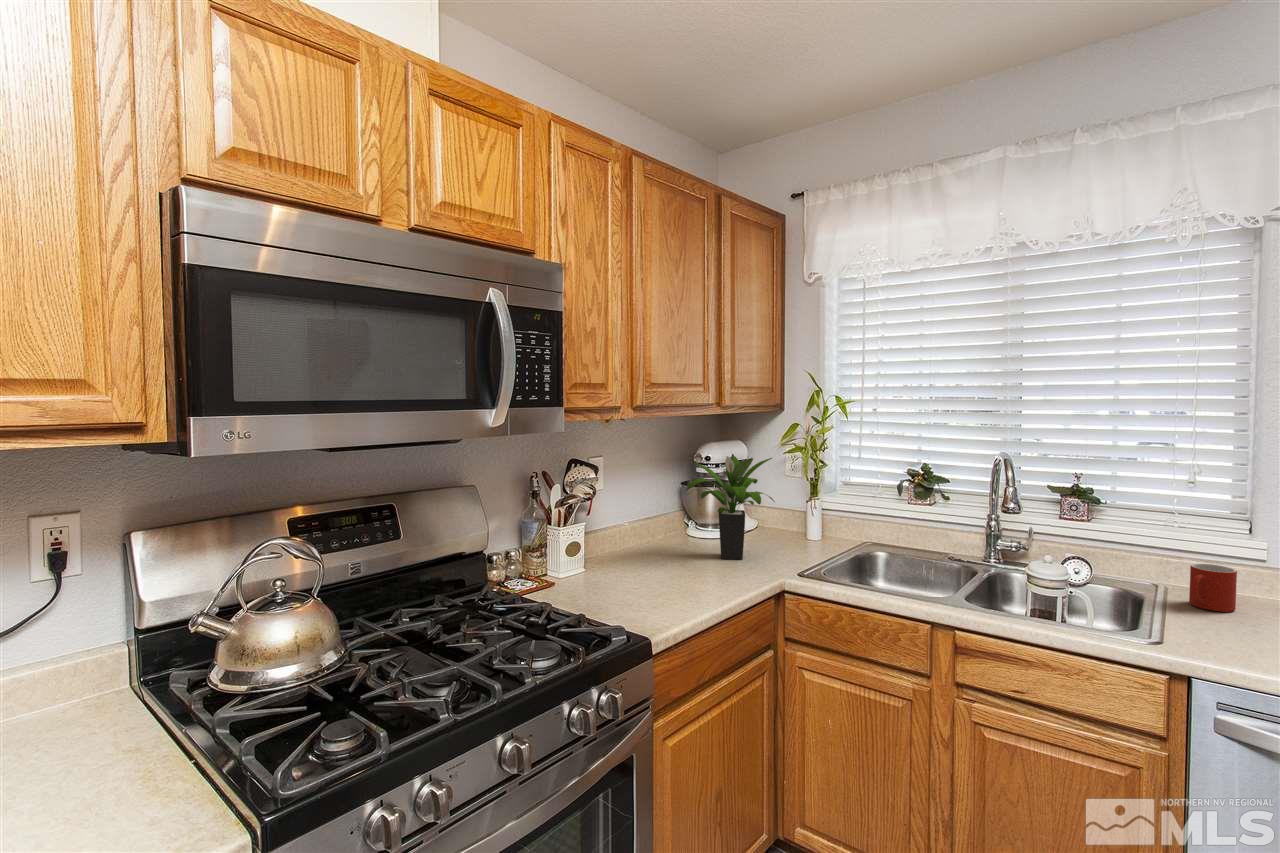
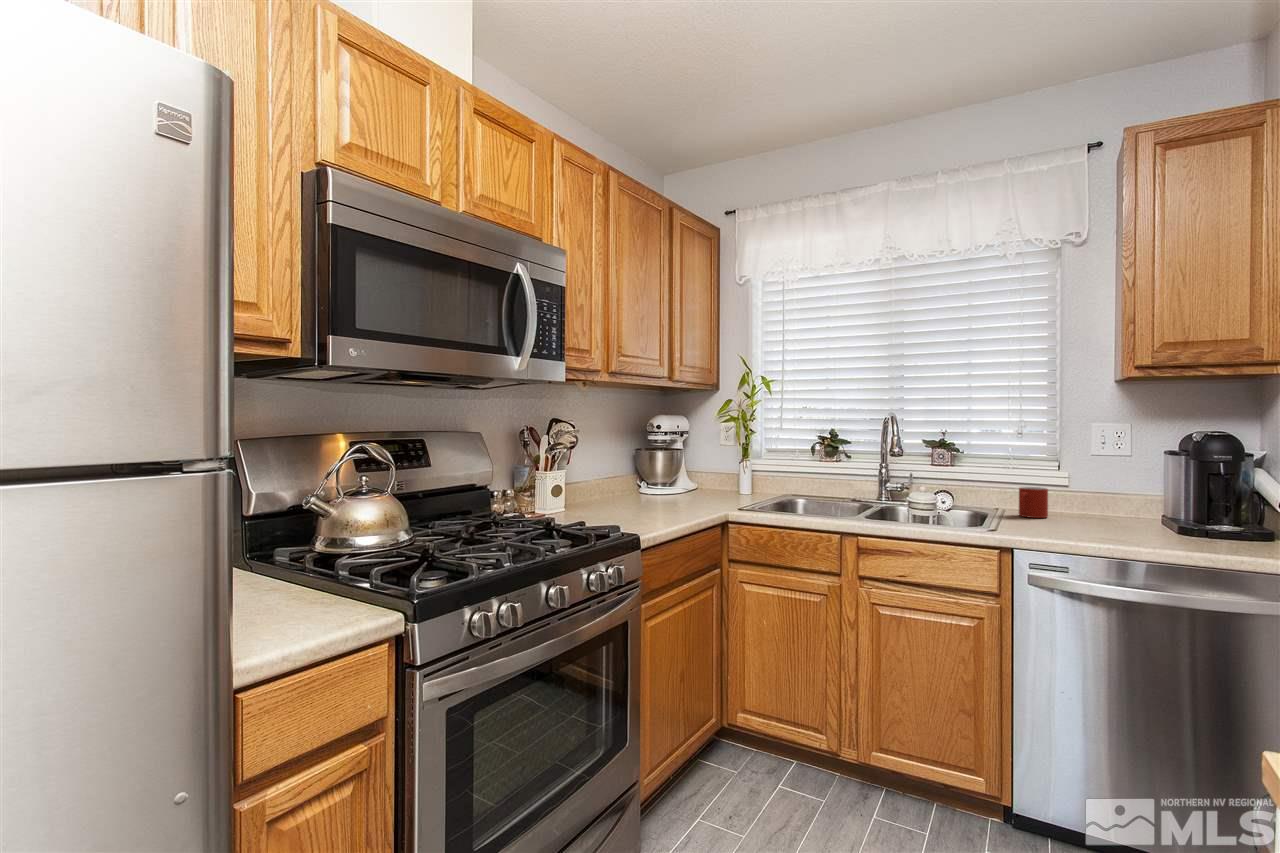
potted plant: present [686,456,775,559] -> none [644,418,716,504]

